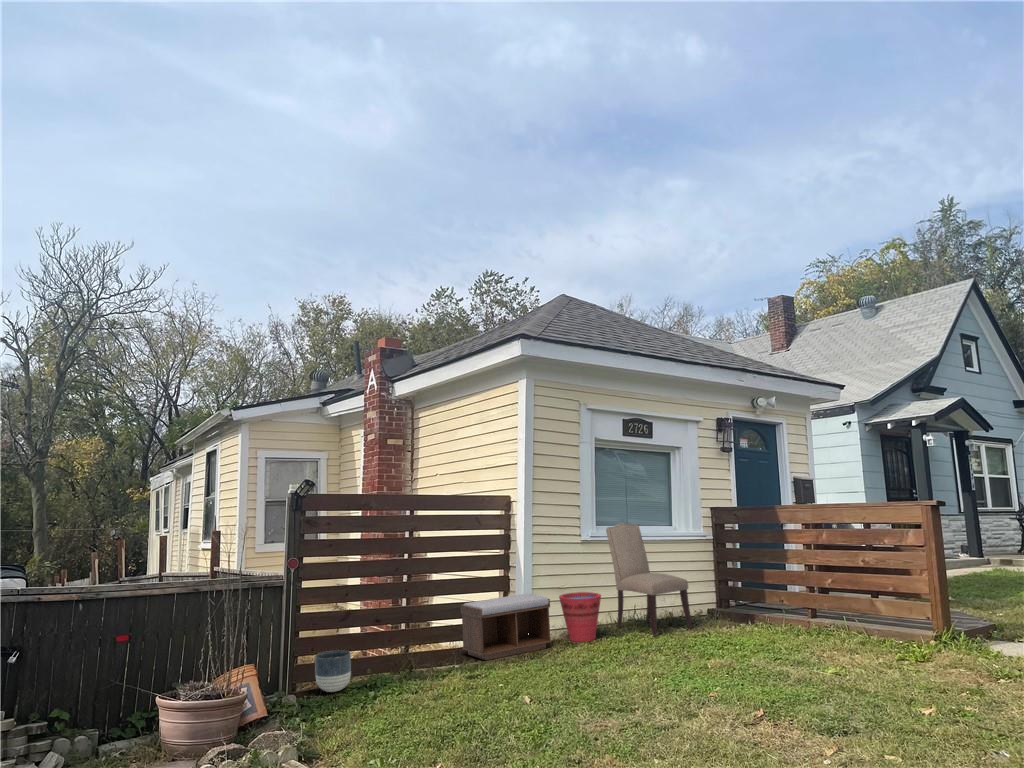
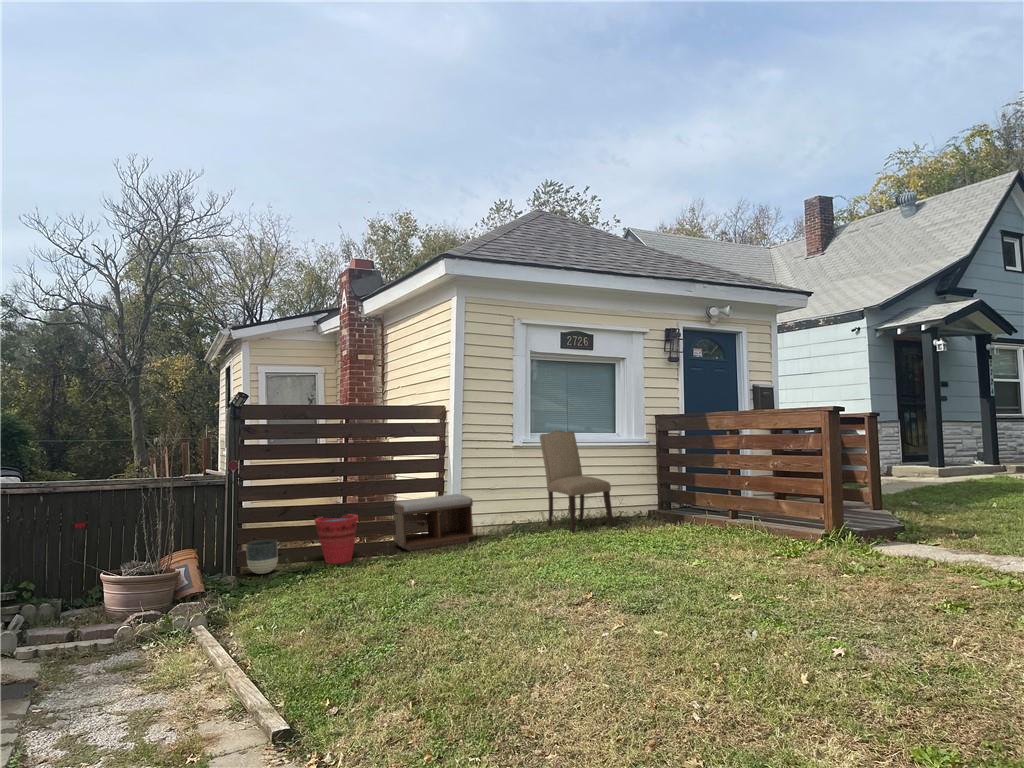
bucket: present [559,592,601,642] -> present [314,514,358,564]

